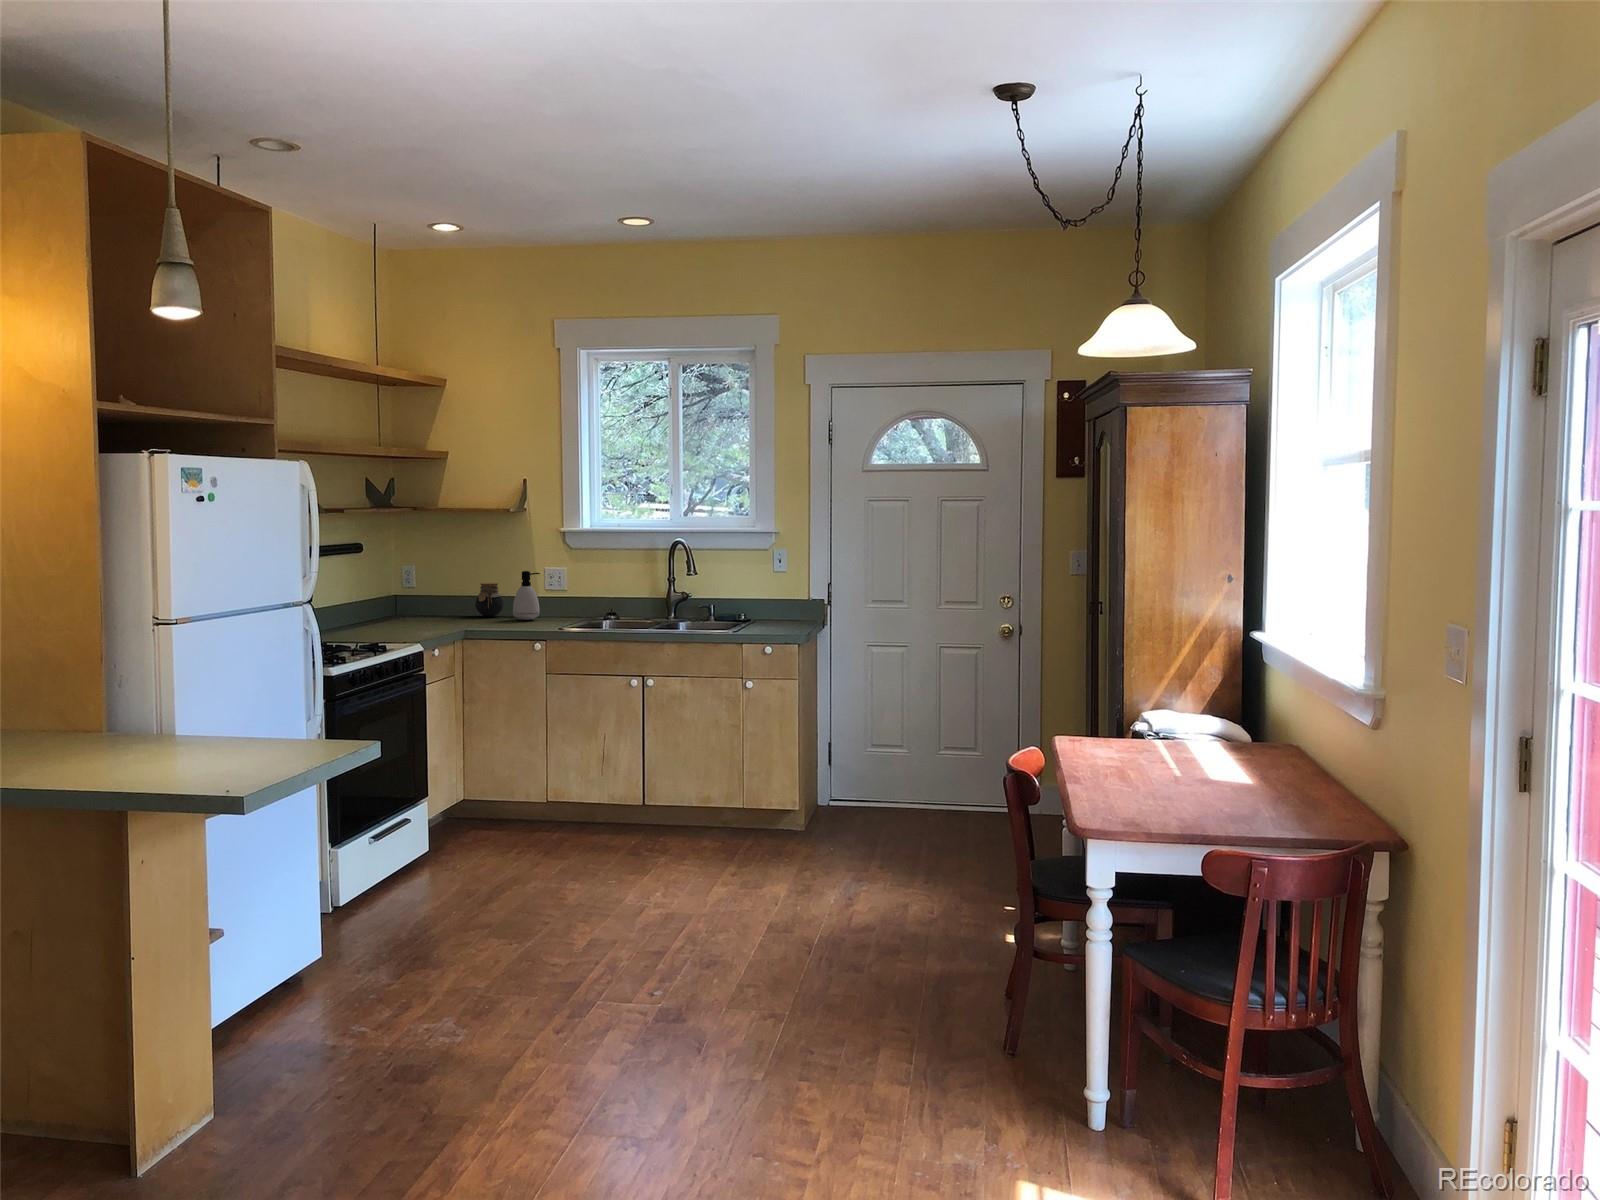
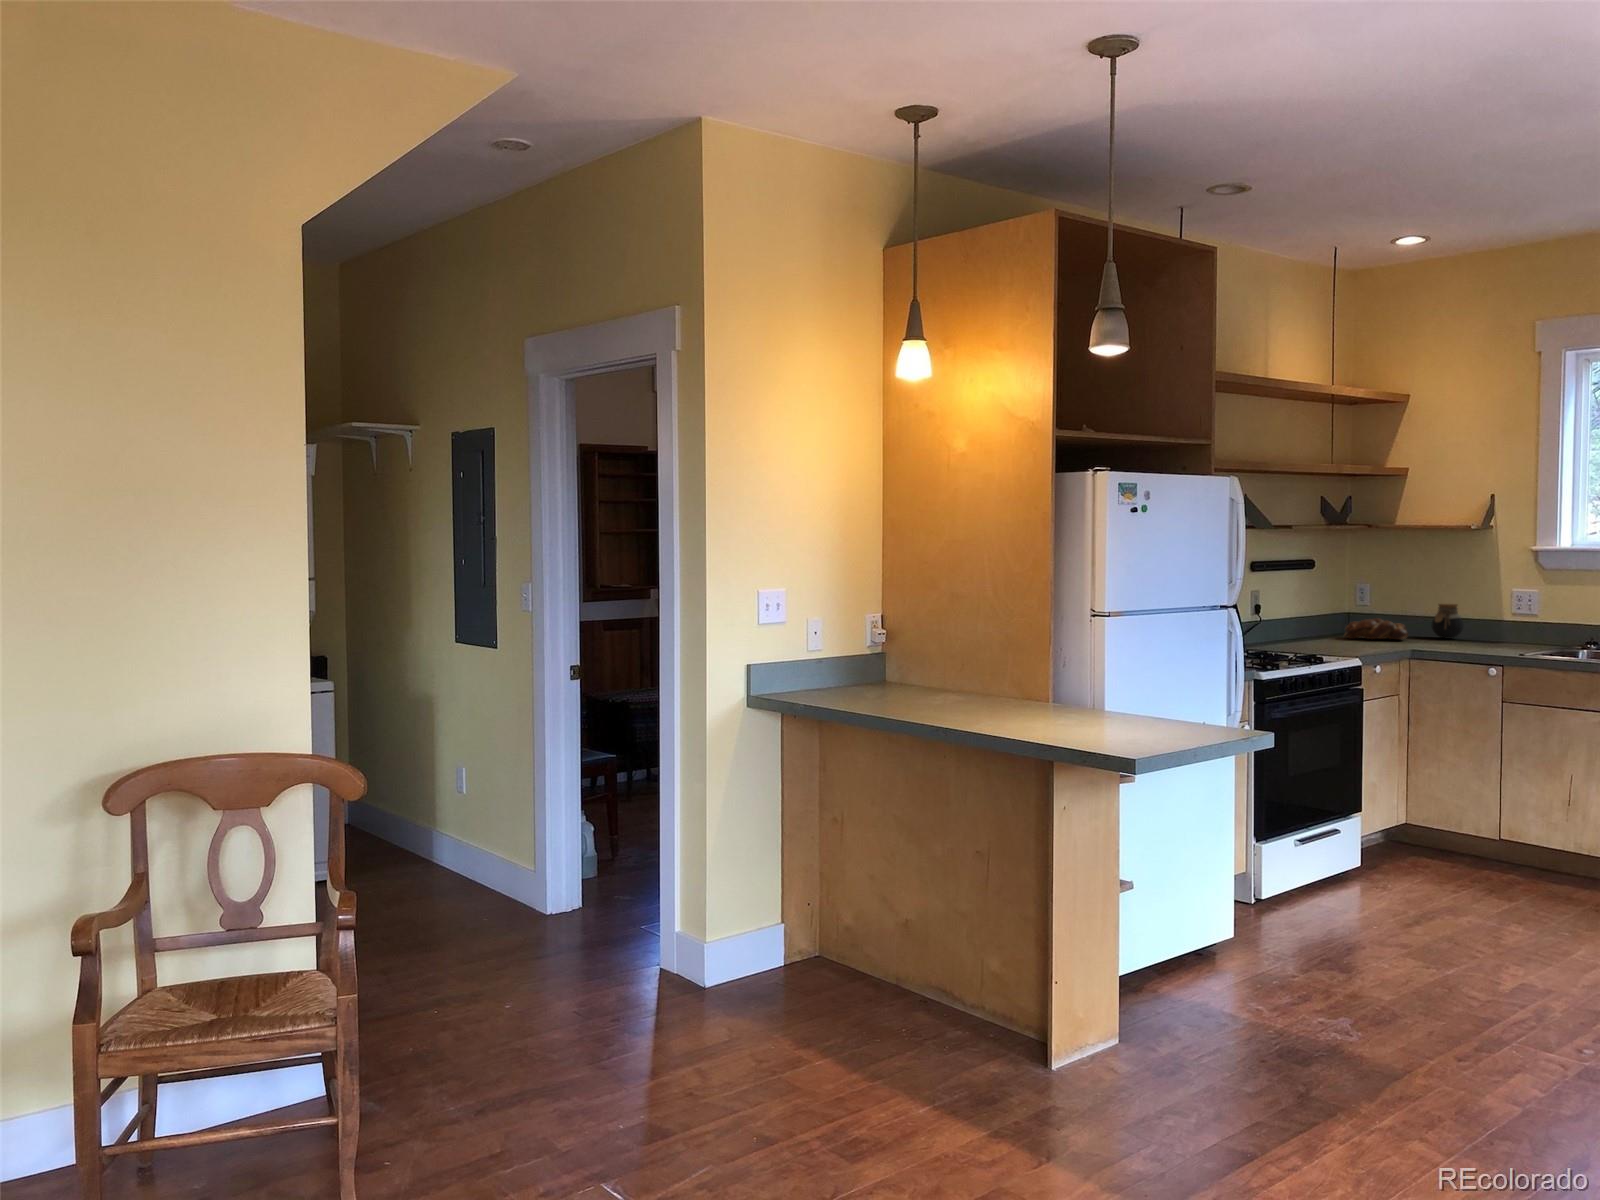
soap dispenser: present [513,571,540,620] -> none [1472,591,1506,644]
bread loaf: none [396,600,457,622] -> present [1344,618,1408,639]

